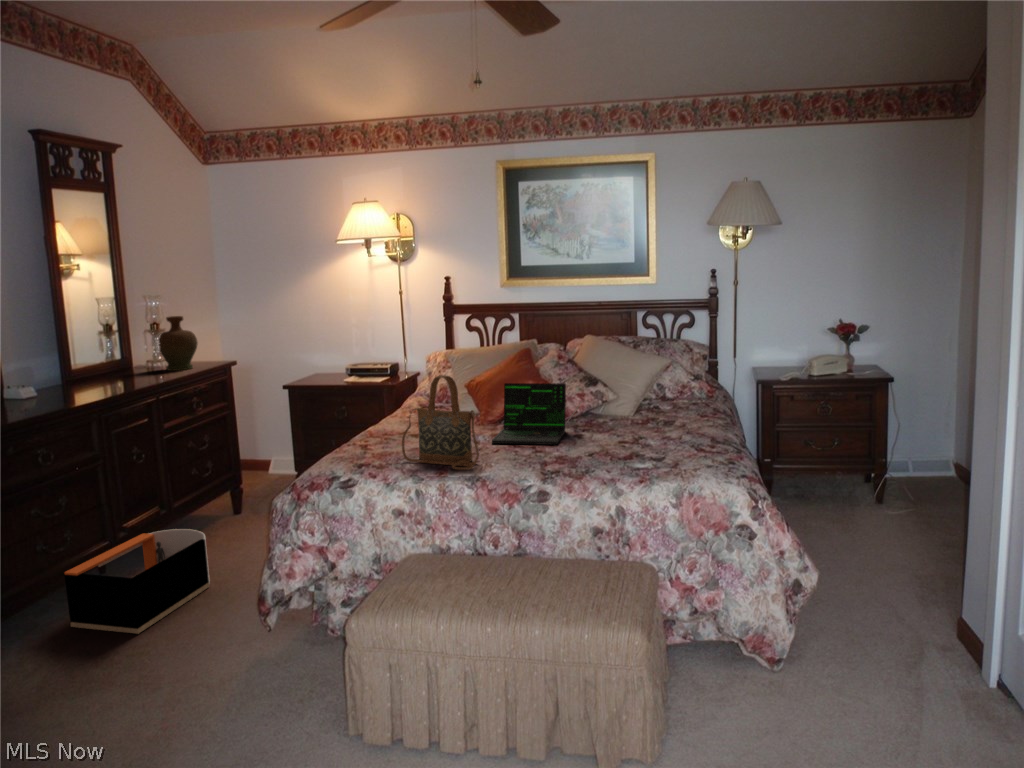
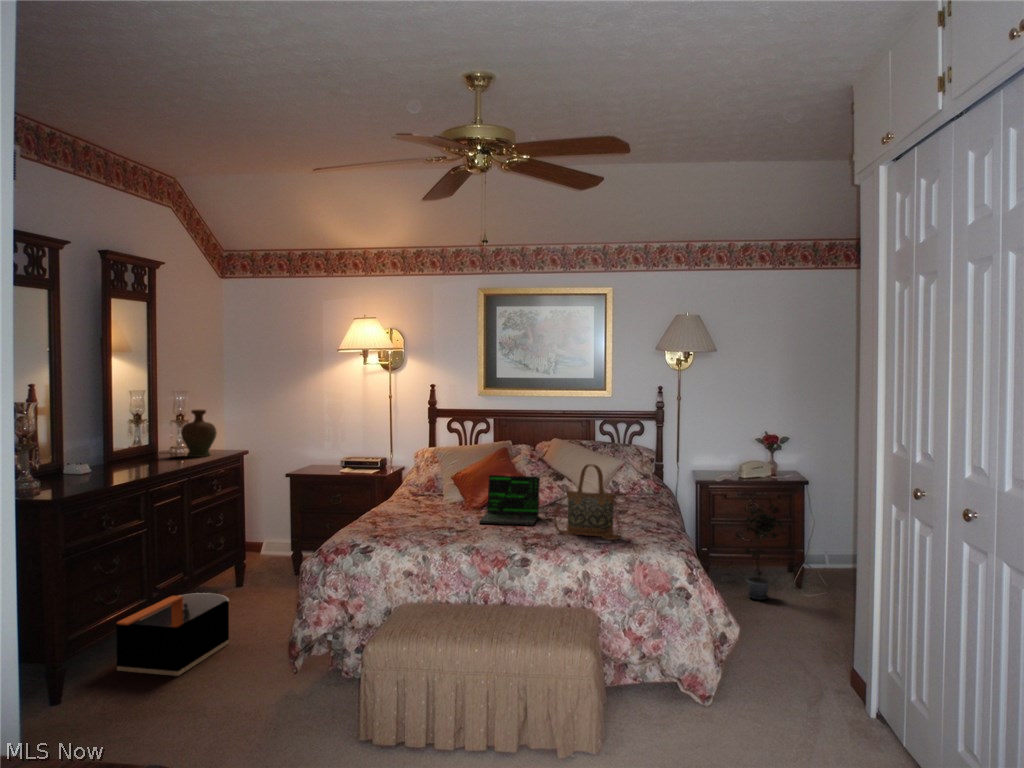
handbag: present [402,375,479,470] -> present [554,464,620,540]
potted plant: none [809,400,865,518] -> present [742,500,782,600]

